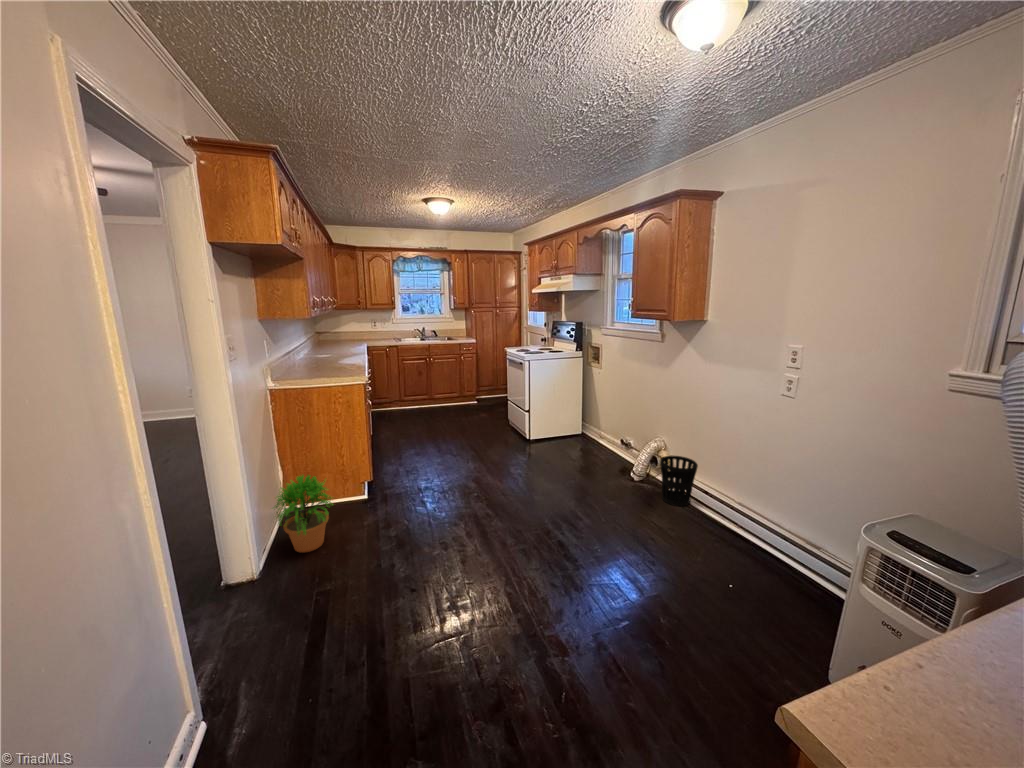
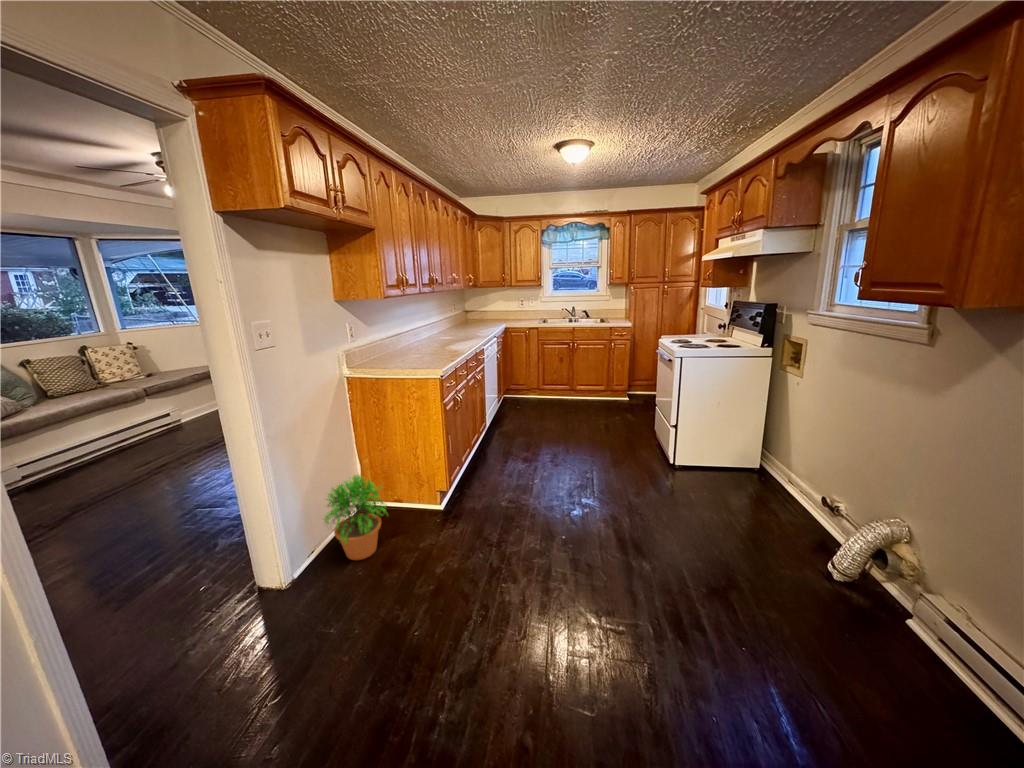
wastebasket: present [660,456,698,506] -> none [883,563,988,675]

